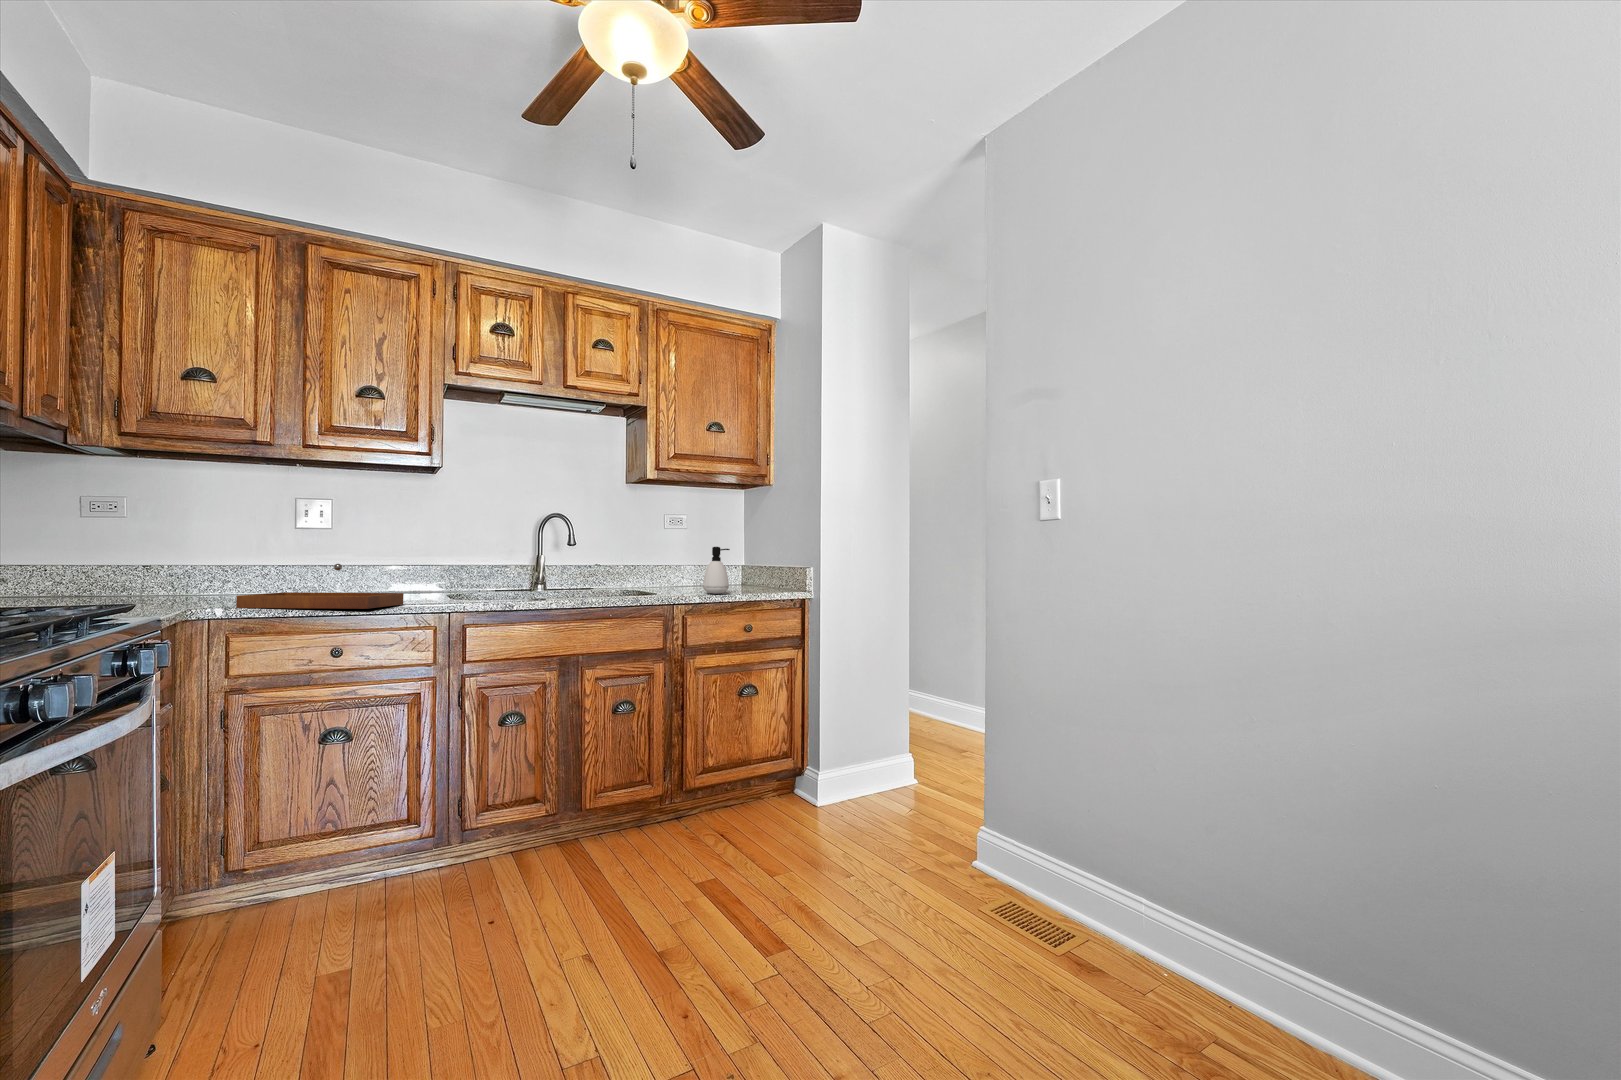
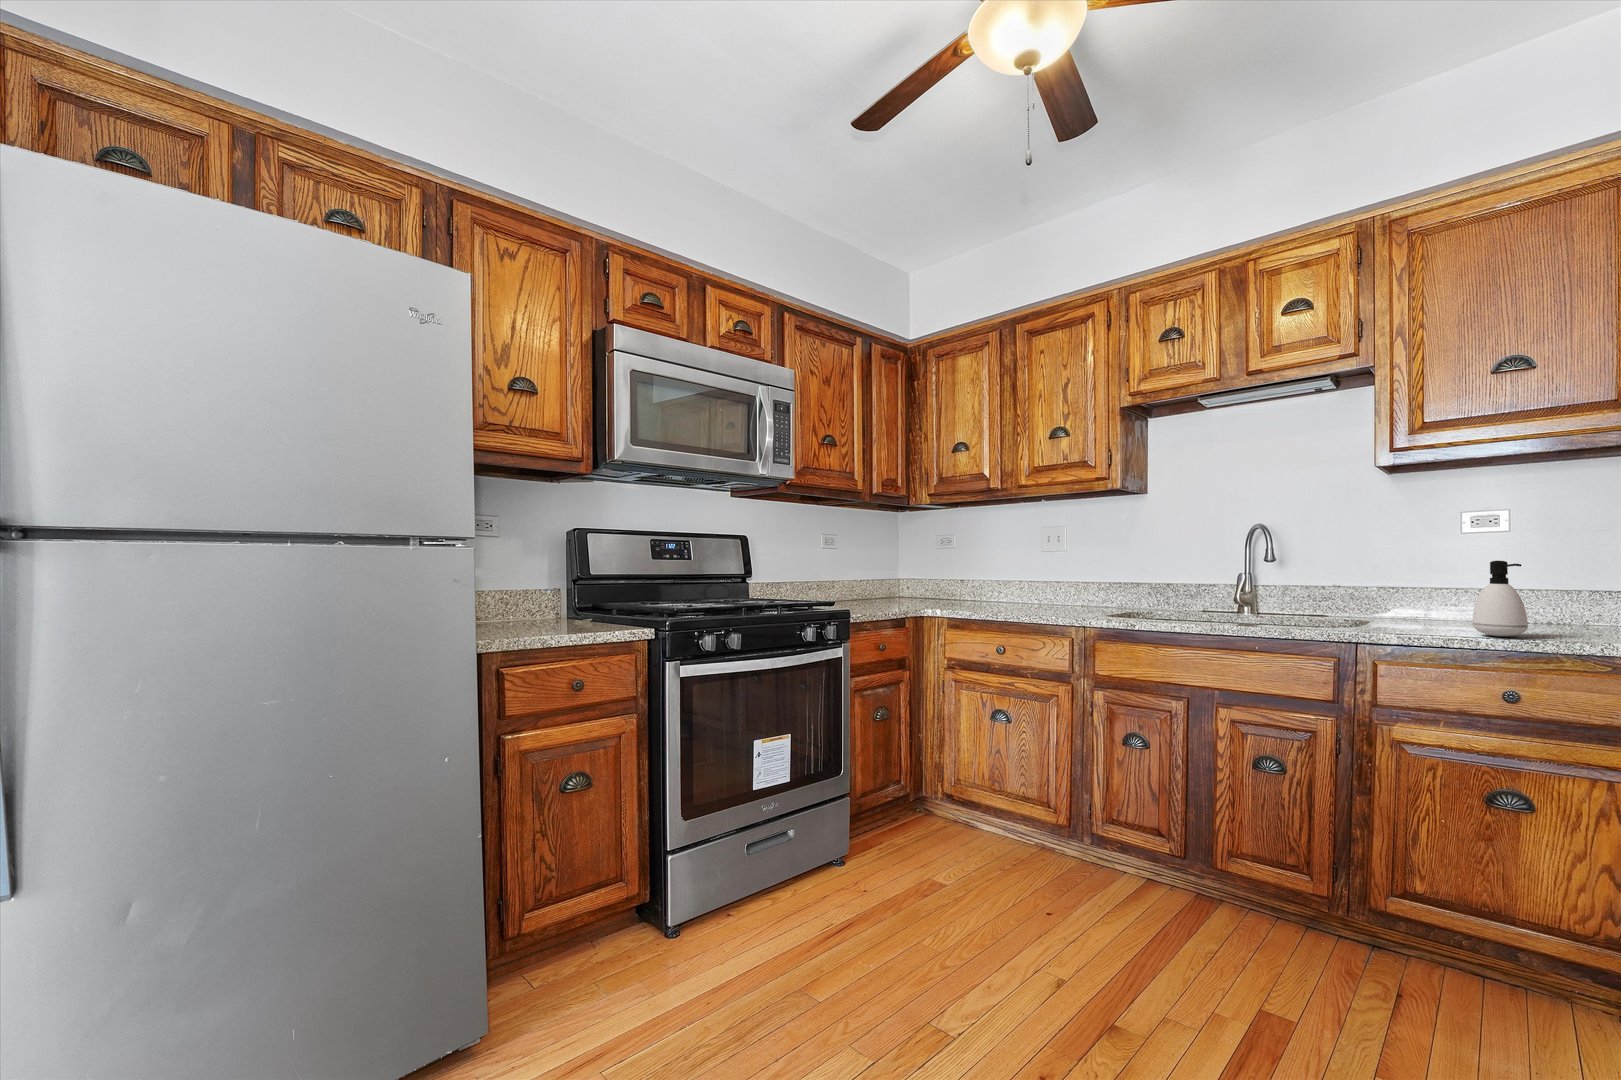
tray: present [236,564,404,609] -> none [959,578,1051,614]

